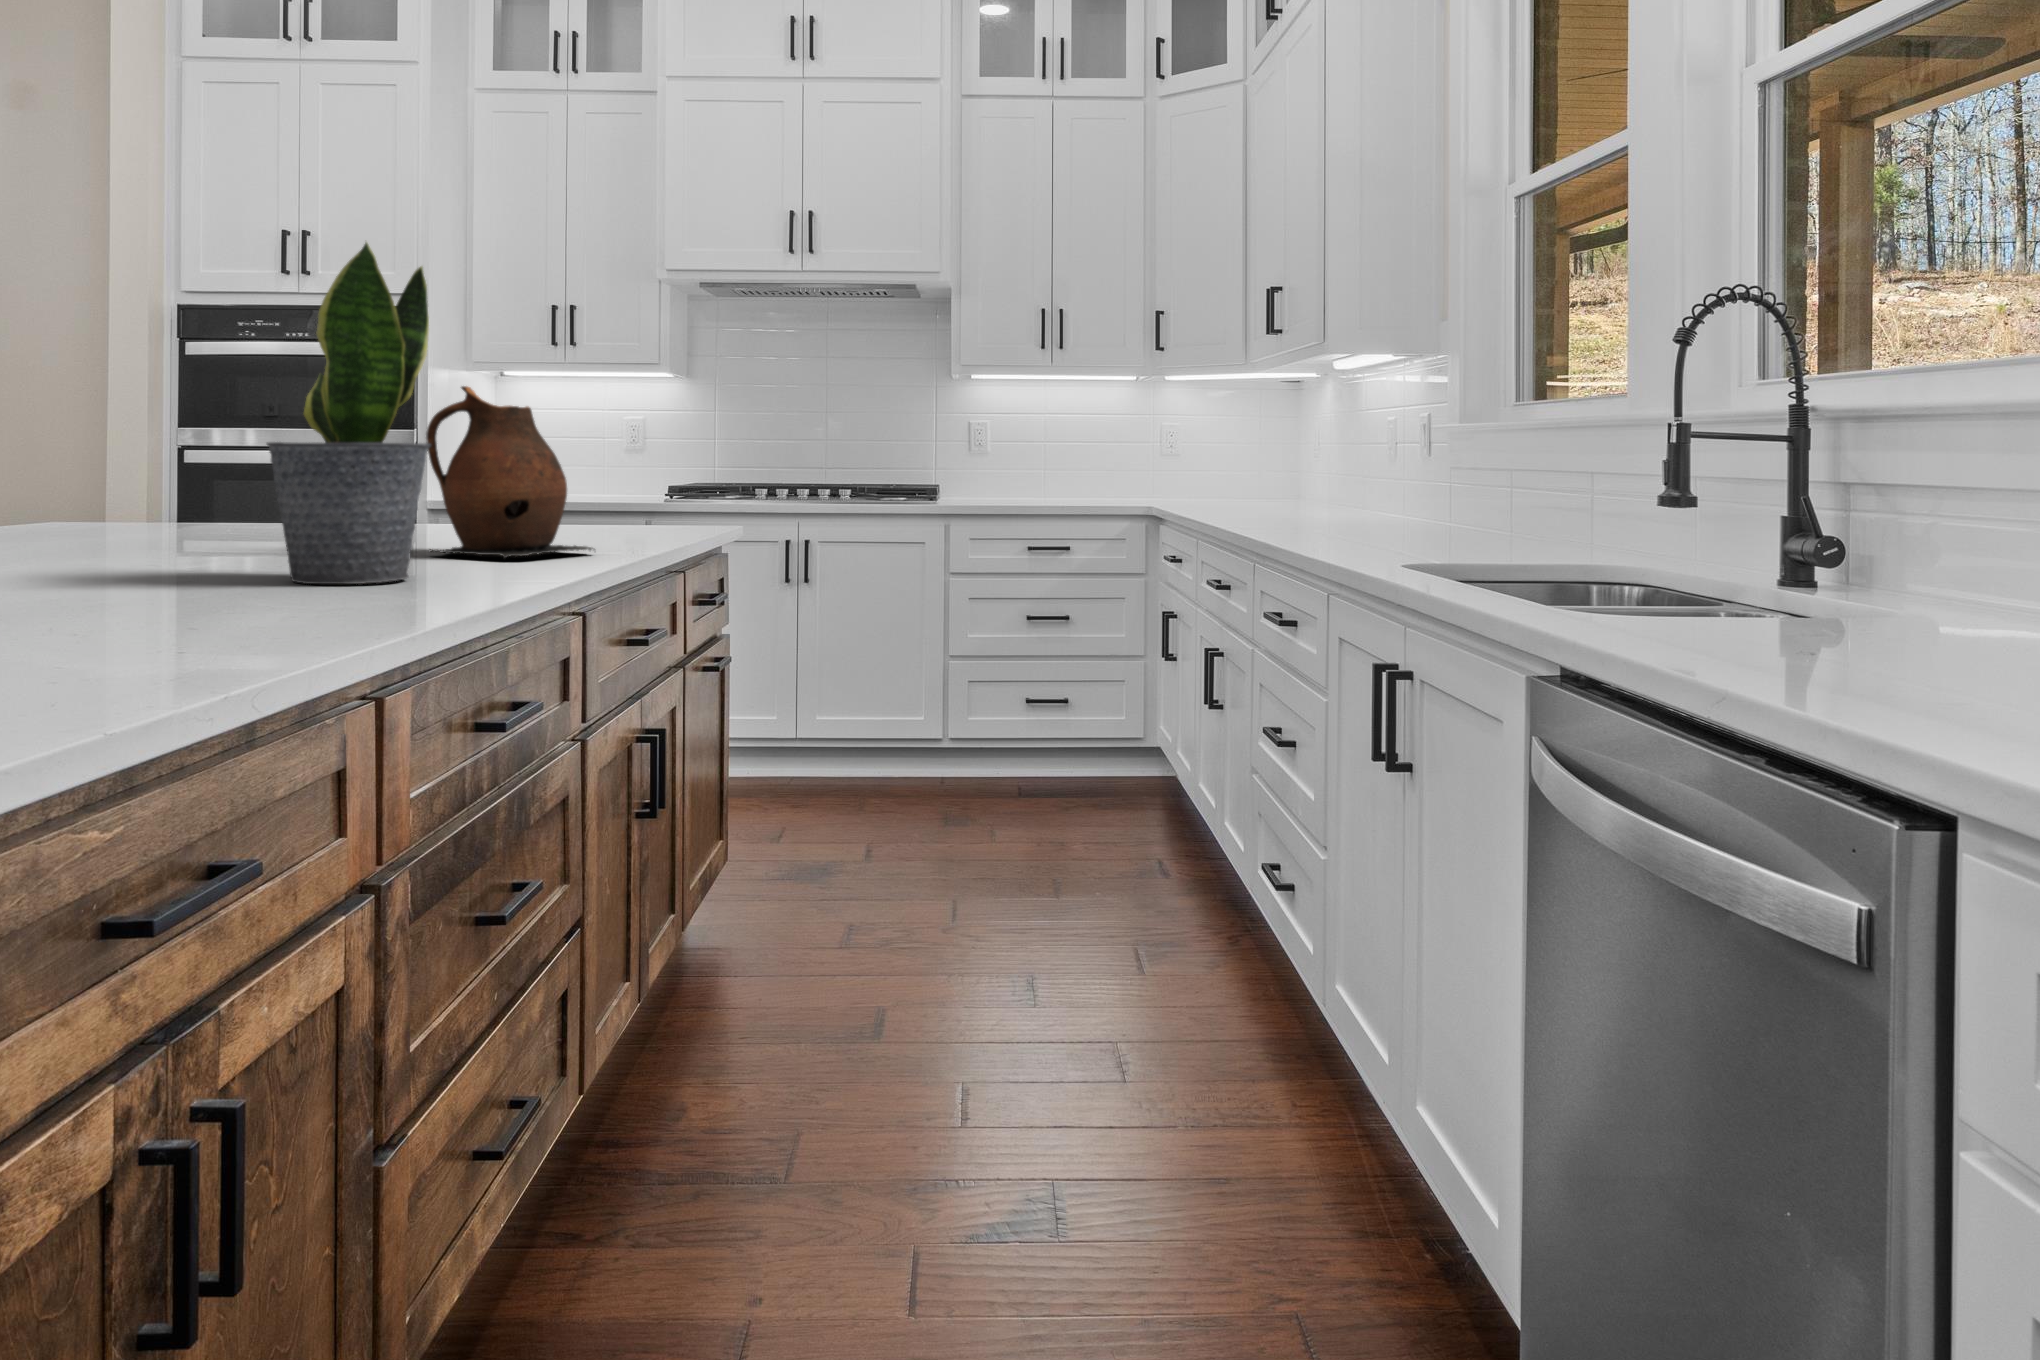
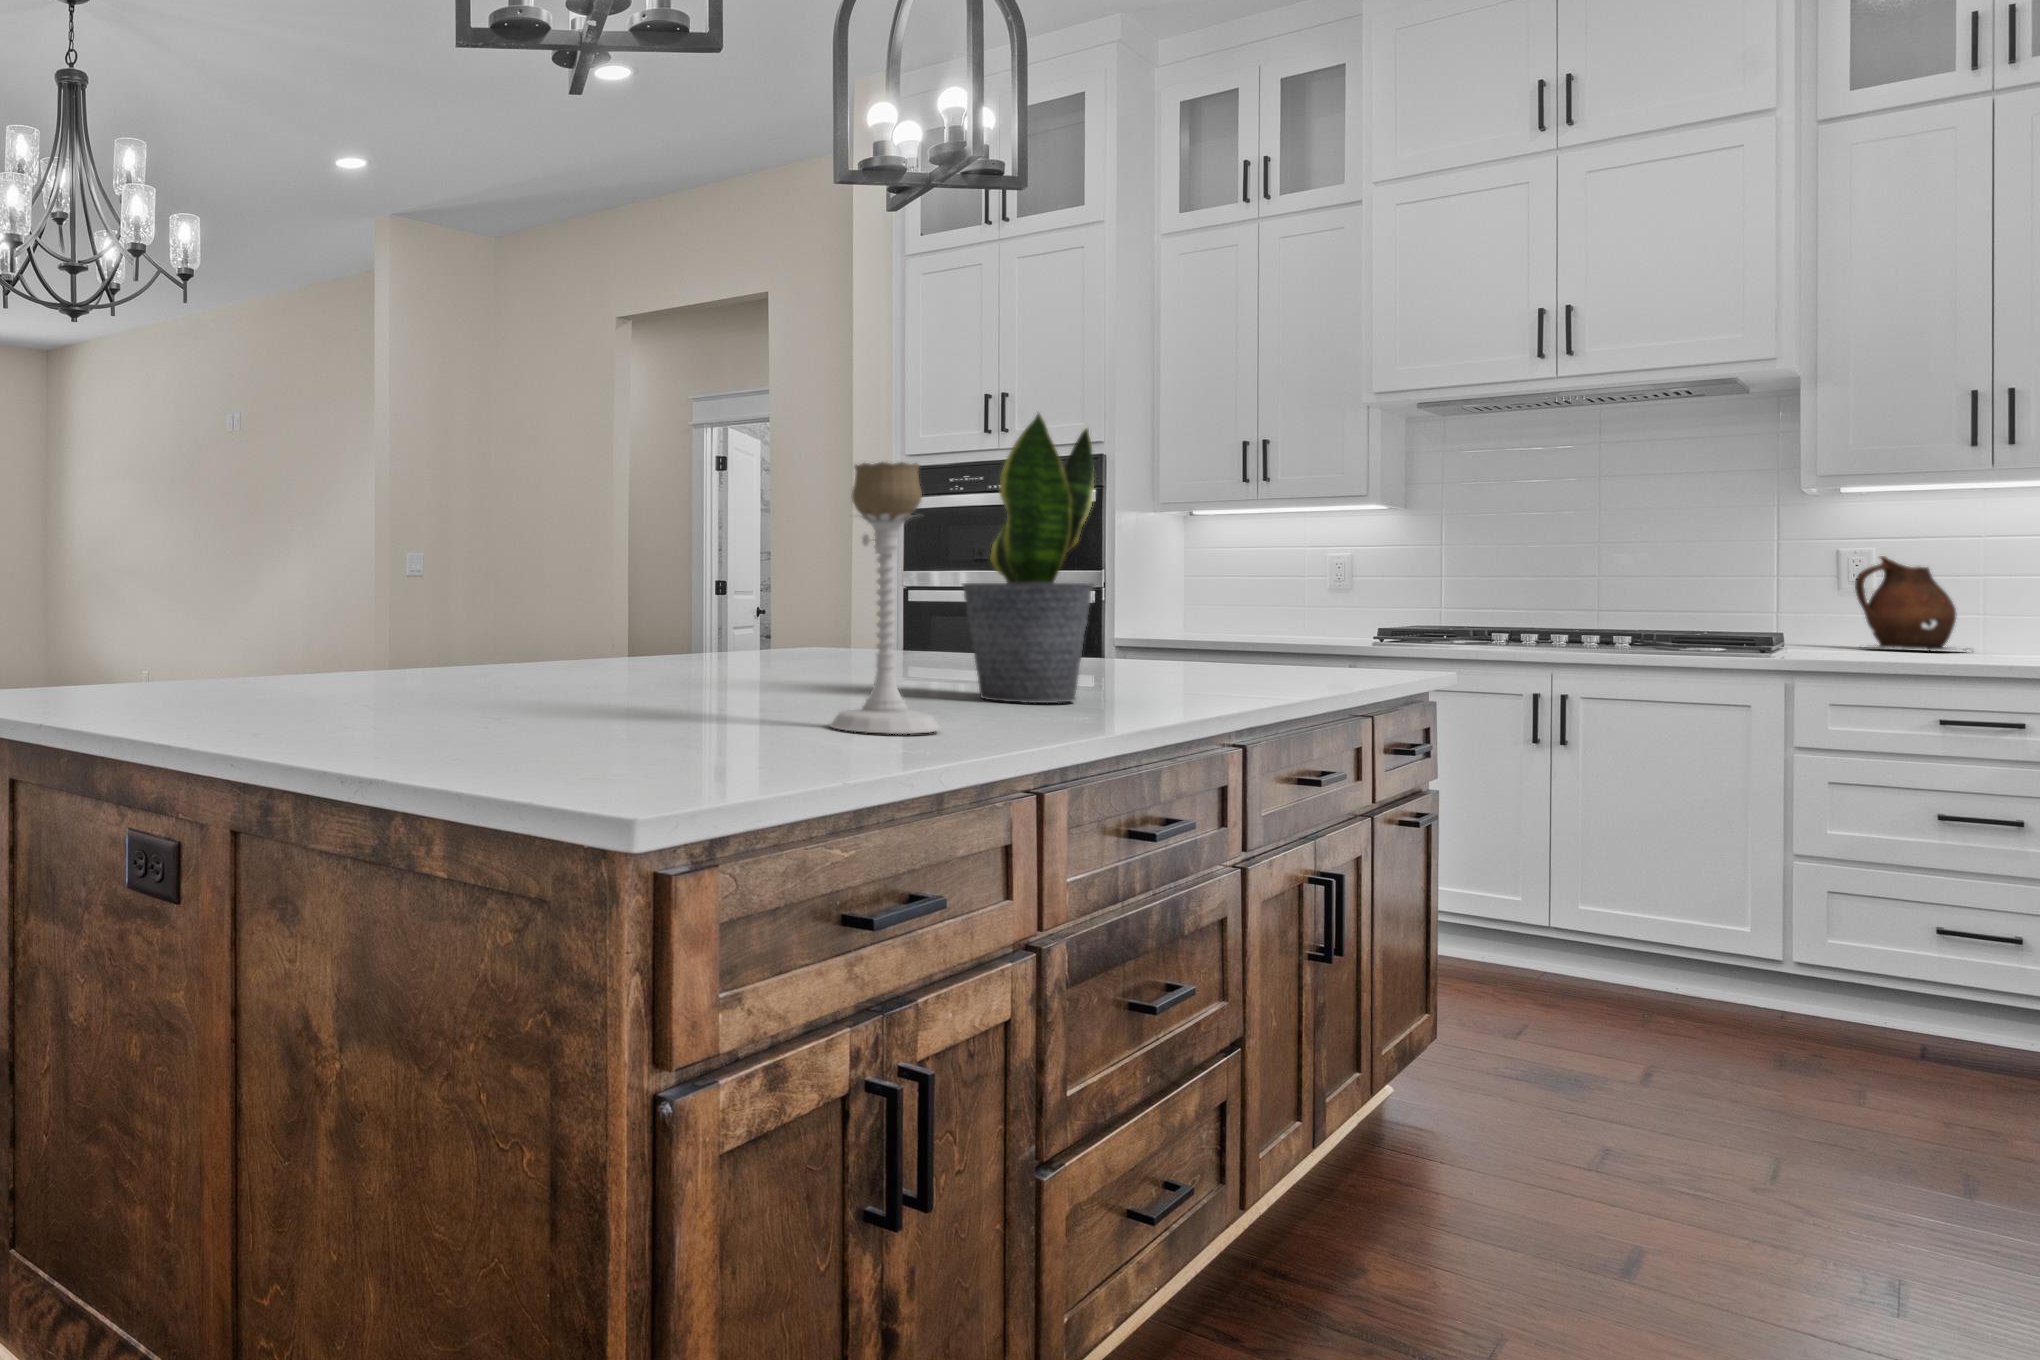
candle holder: none [79,280,247,646] -> present [830,462,941,734]
ceramic pitcher: present [426,386,592,559] -> present [1855,556,1970,651]

